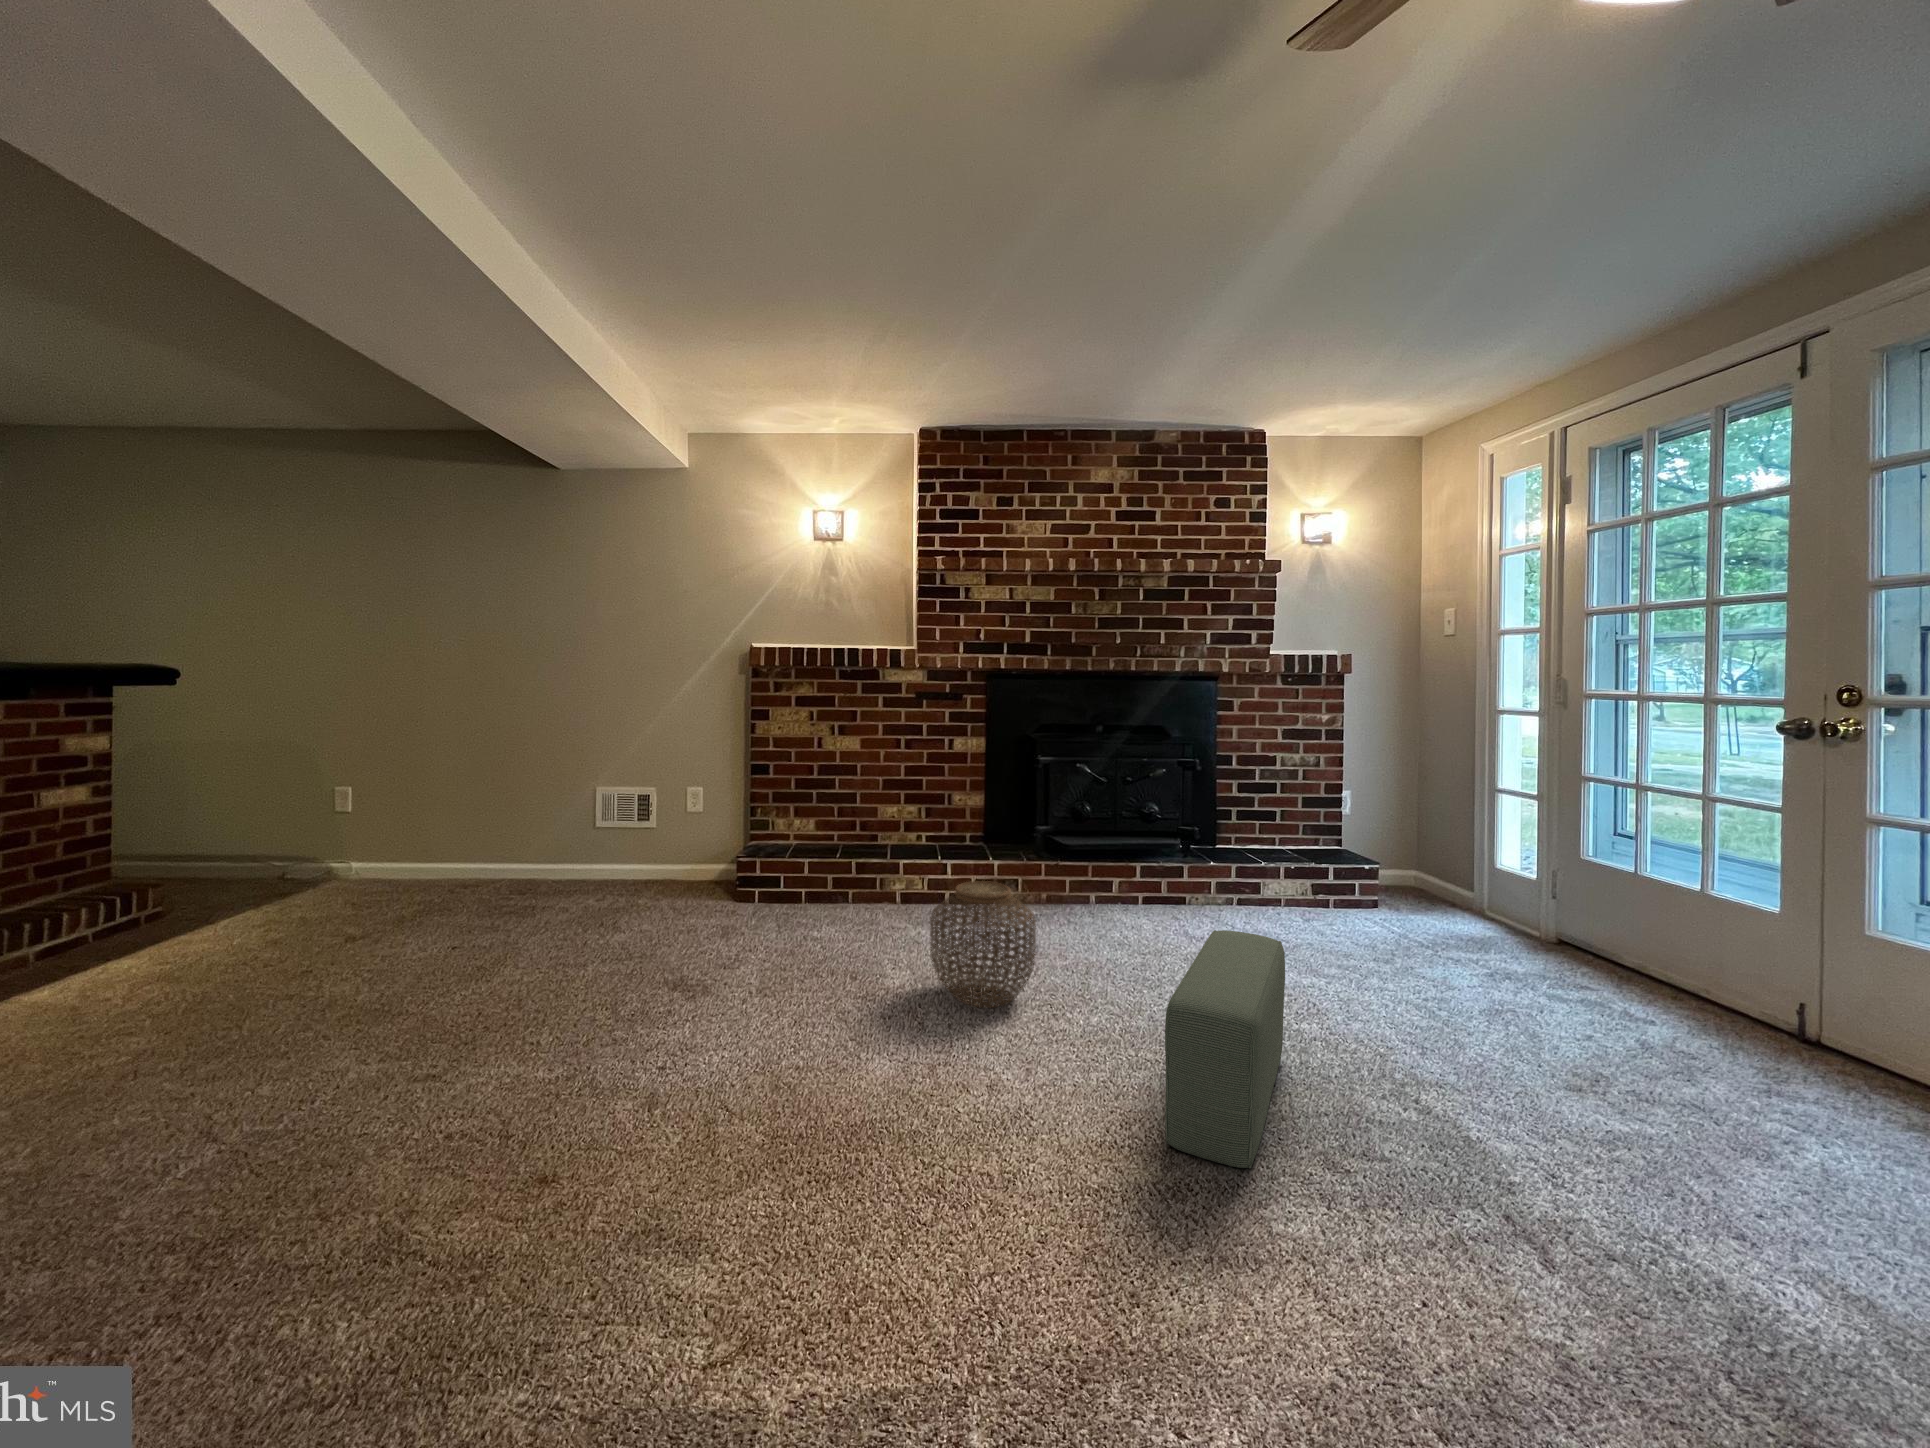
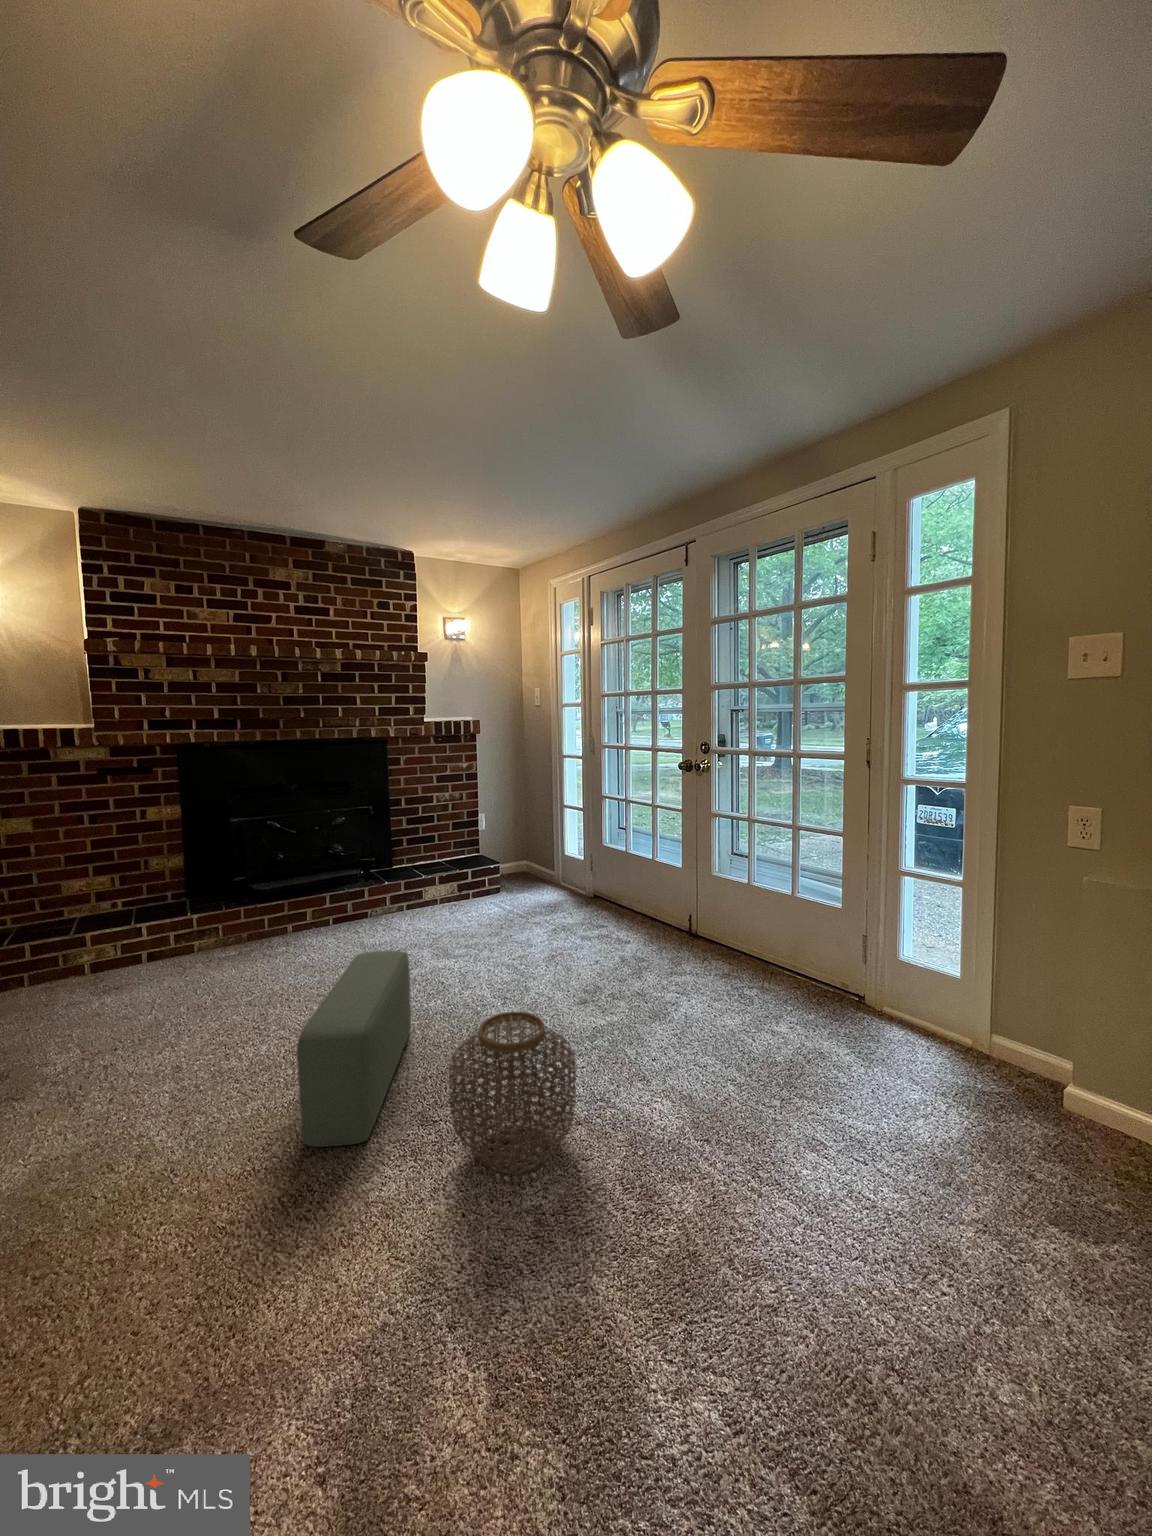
woven basket: present [930,881,1036,1008] -> present [449,1012,576,1174]

